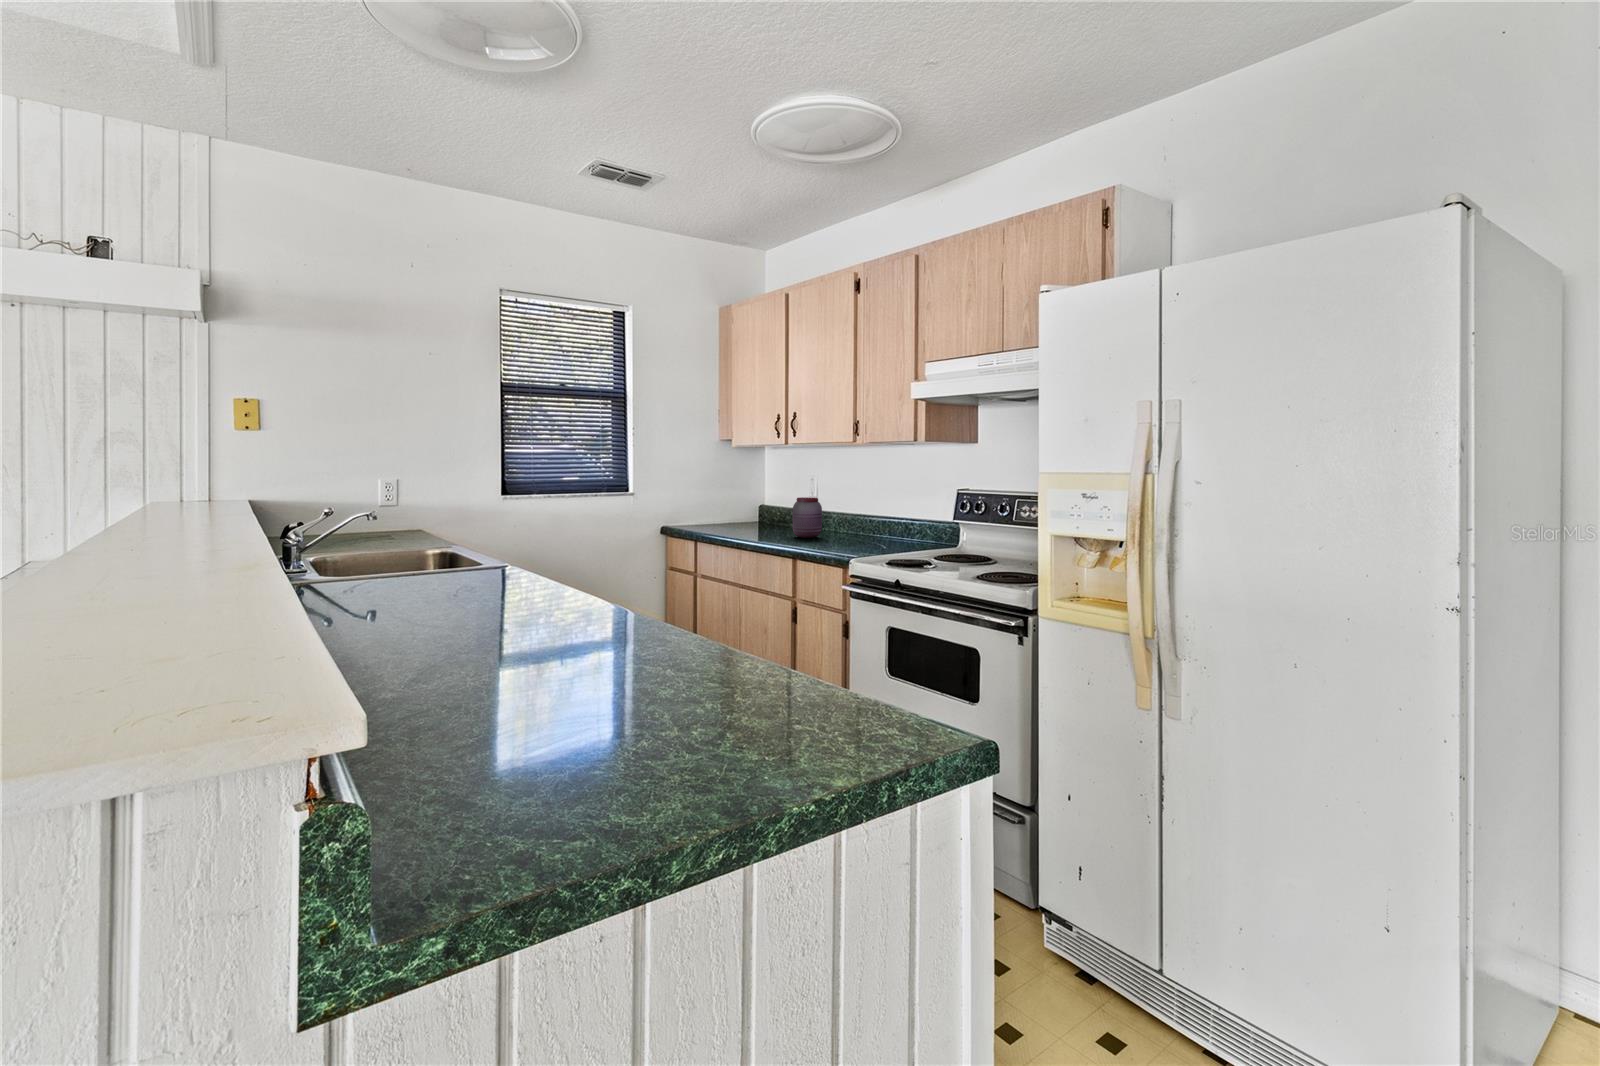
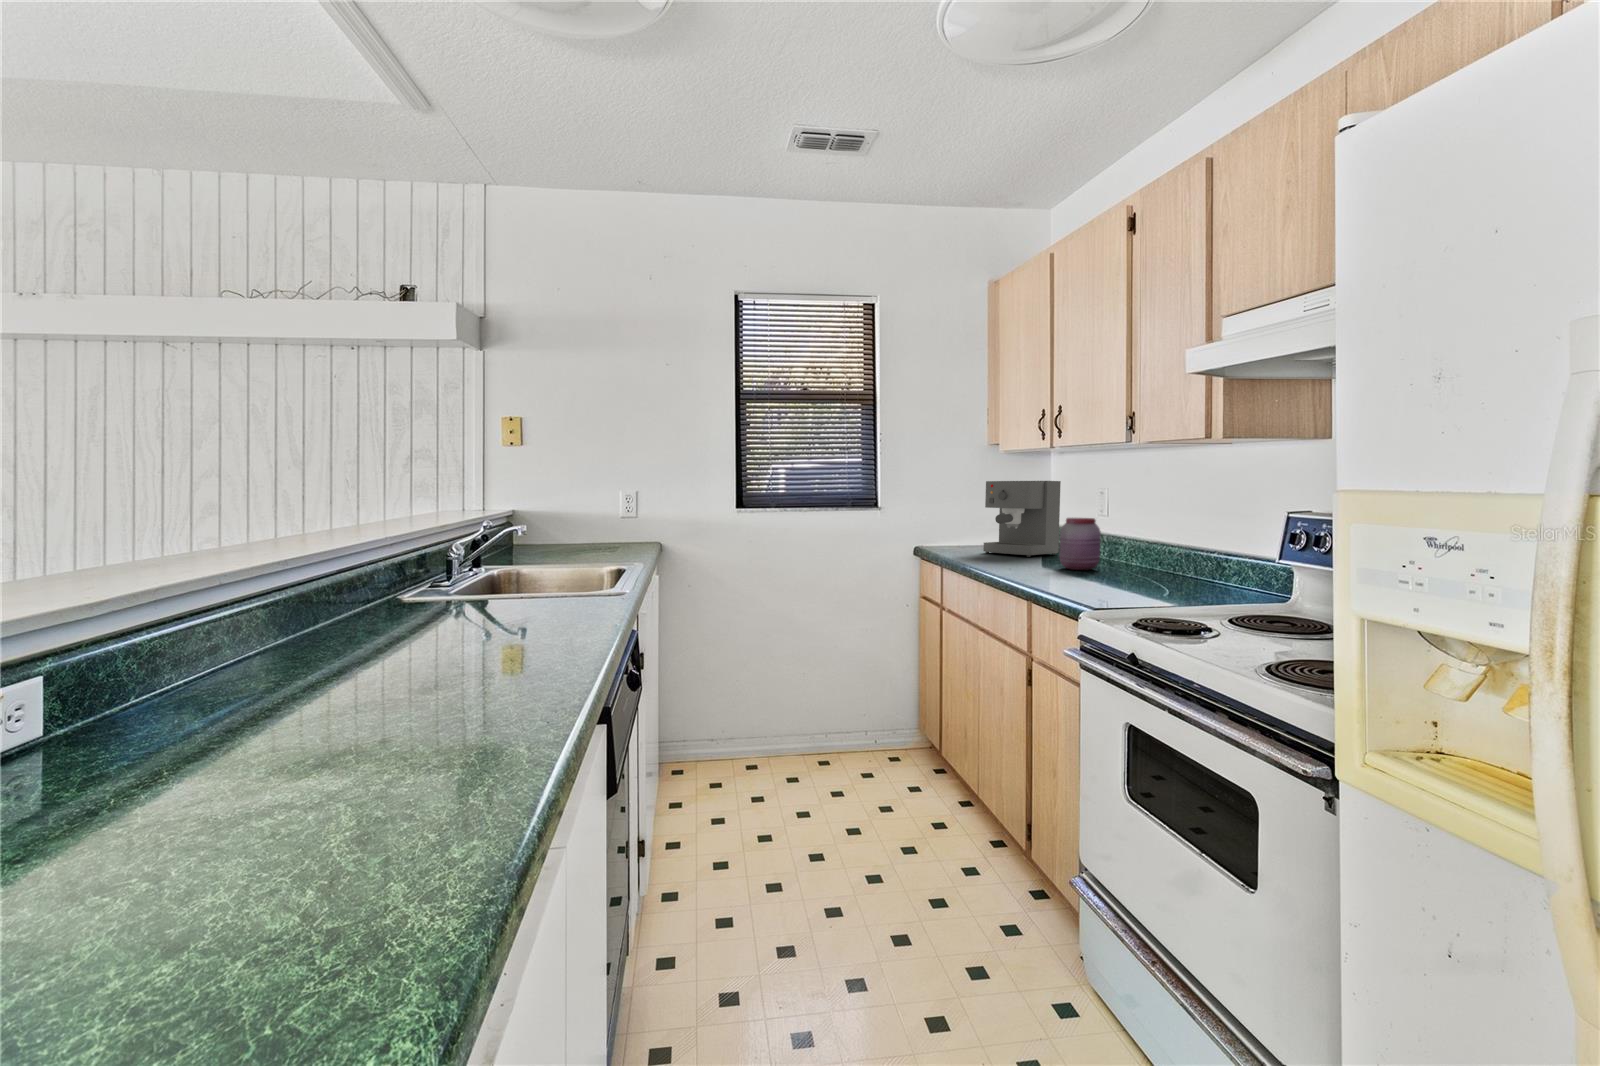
coffee maker: none [718,468,776,530] -> present [983,481,1061,557]

